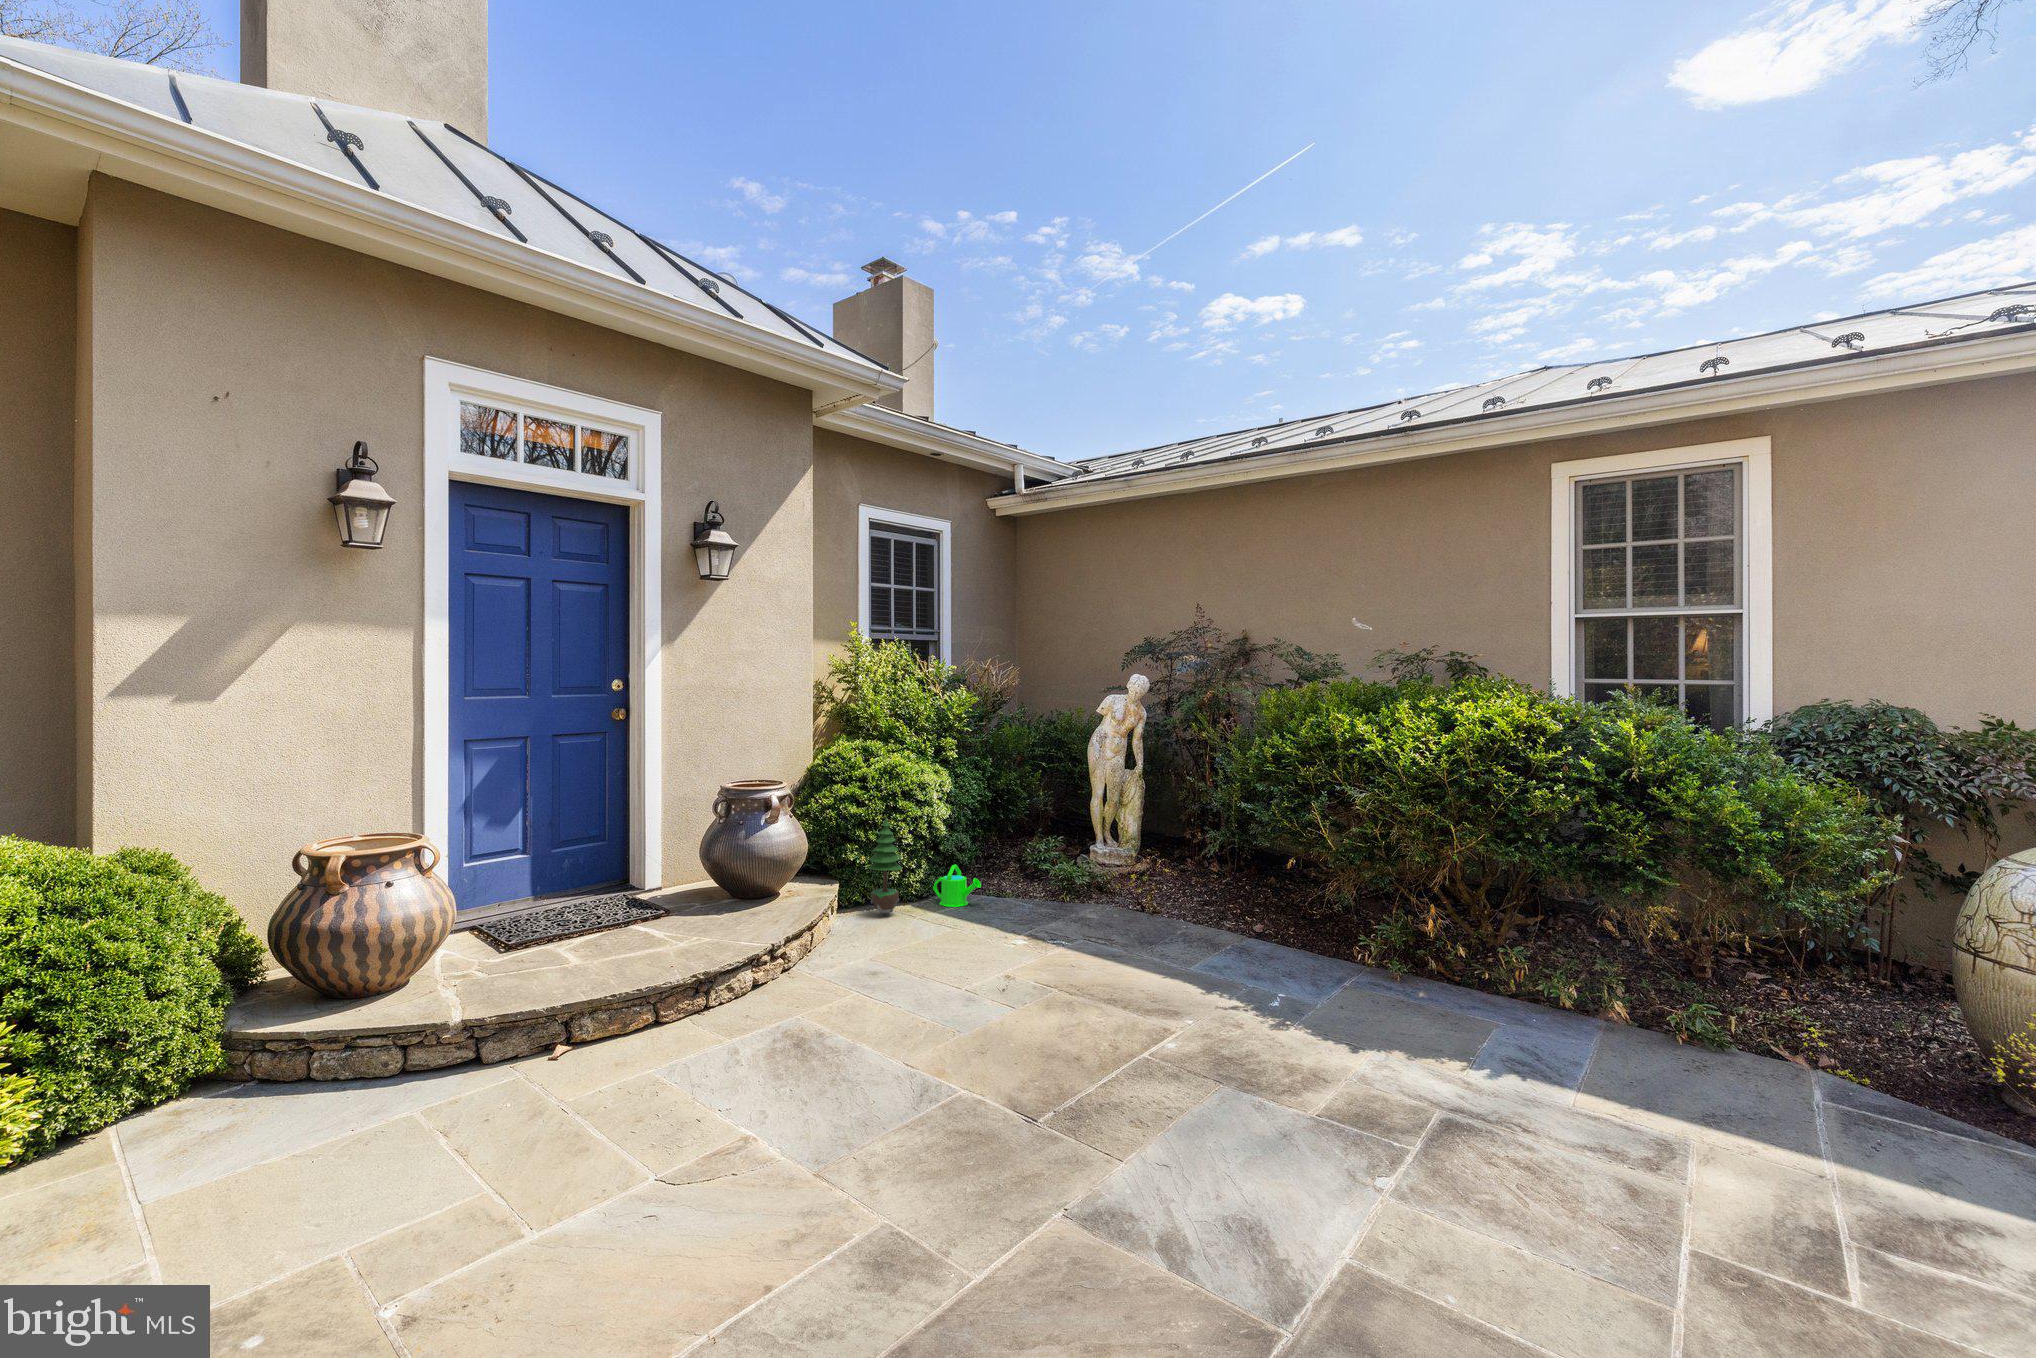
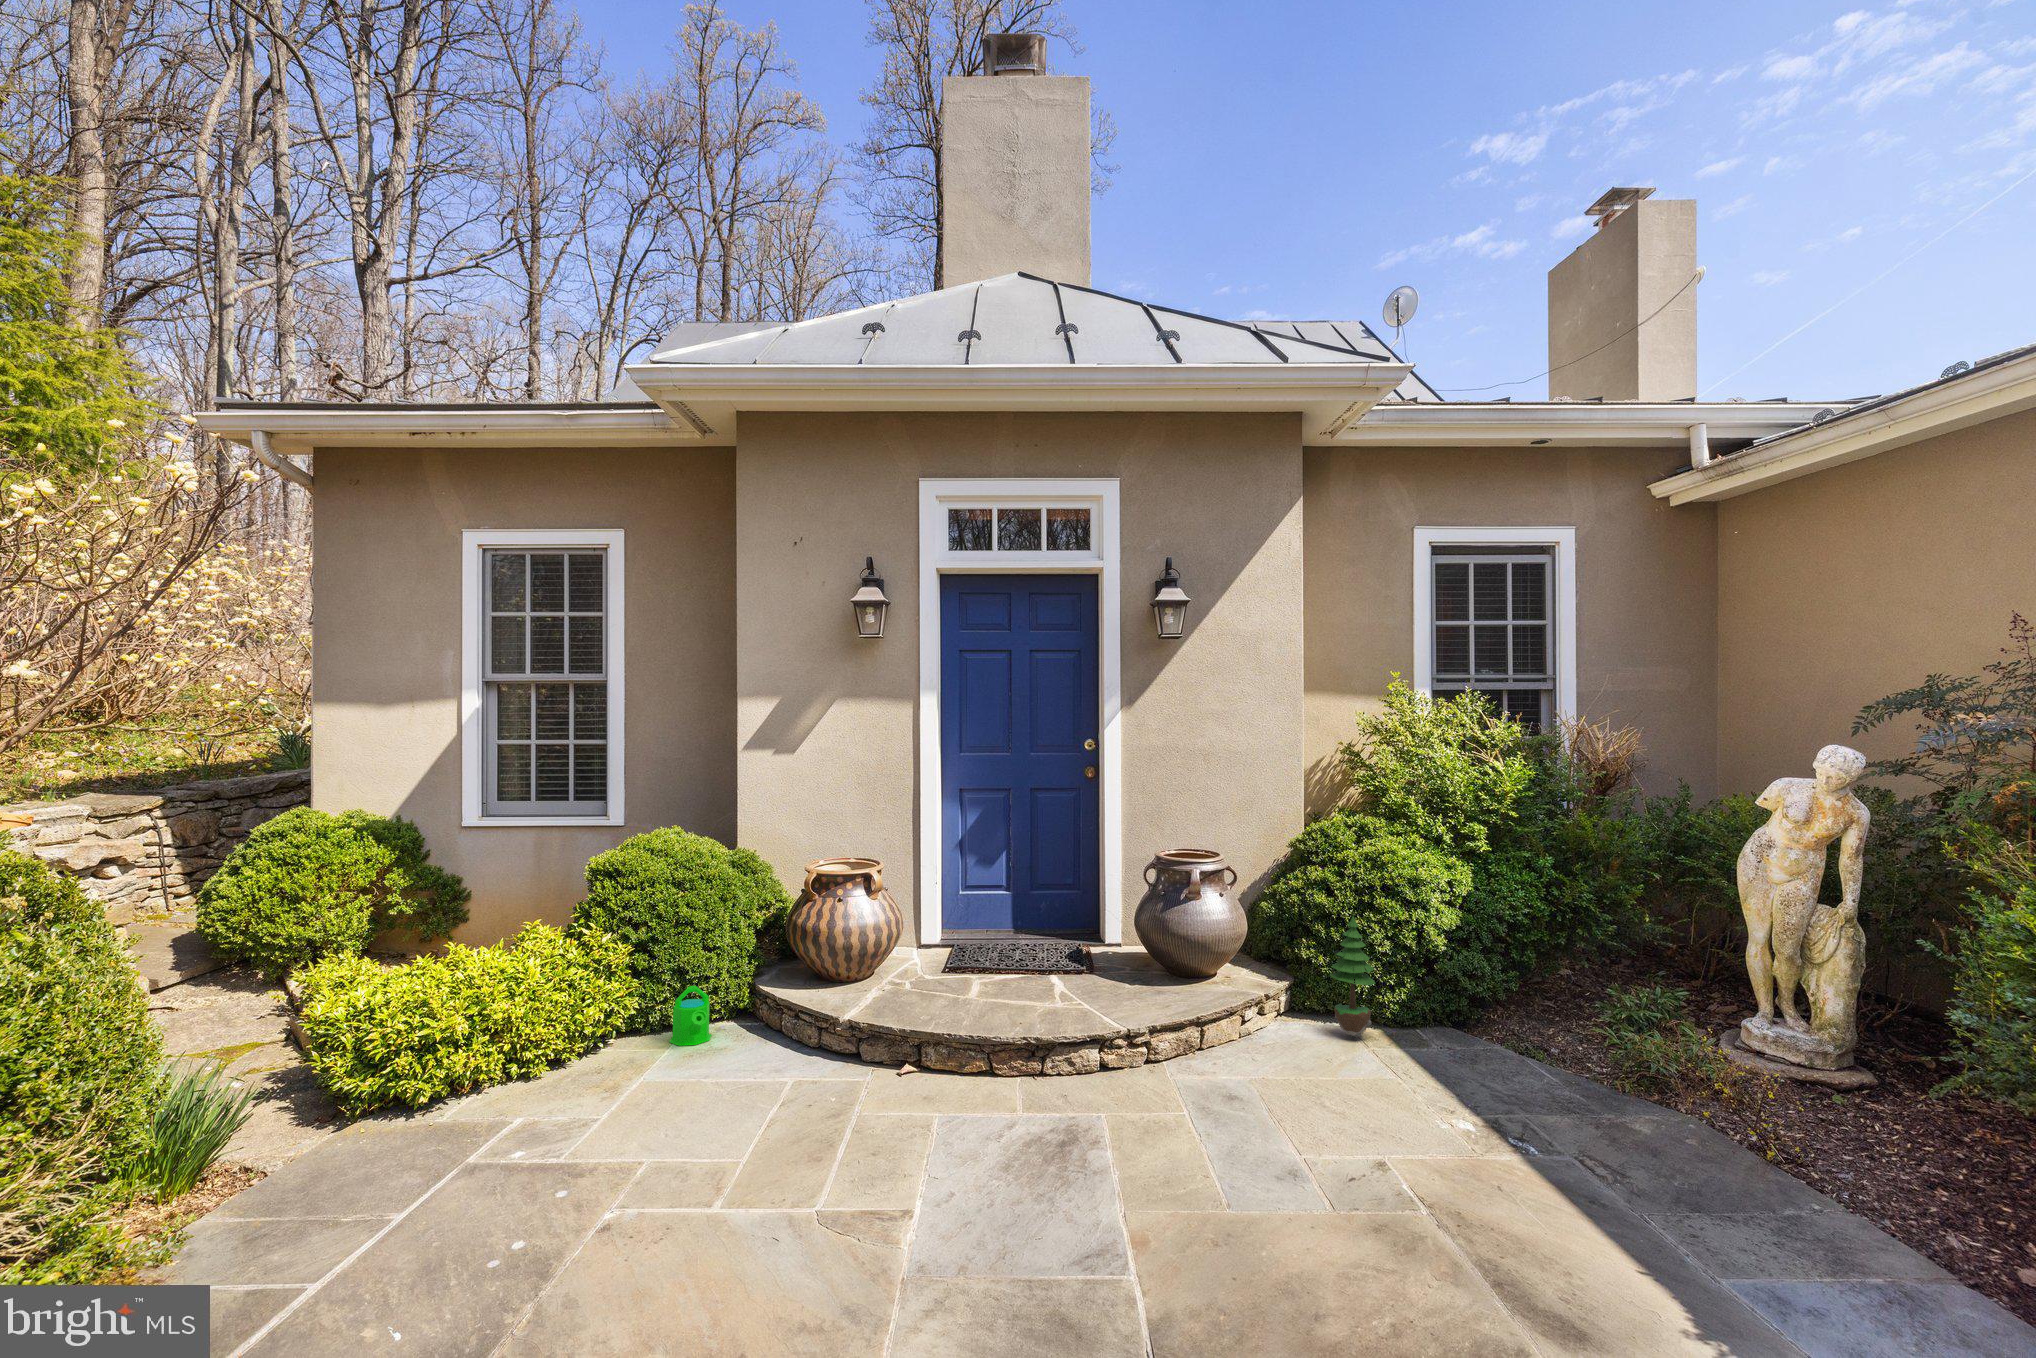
watering can: present [933,864,981,907] -> present [669,986,712,1046]

